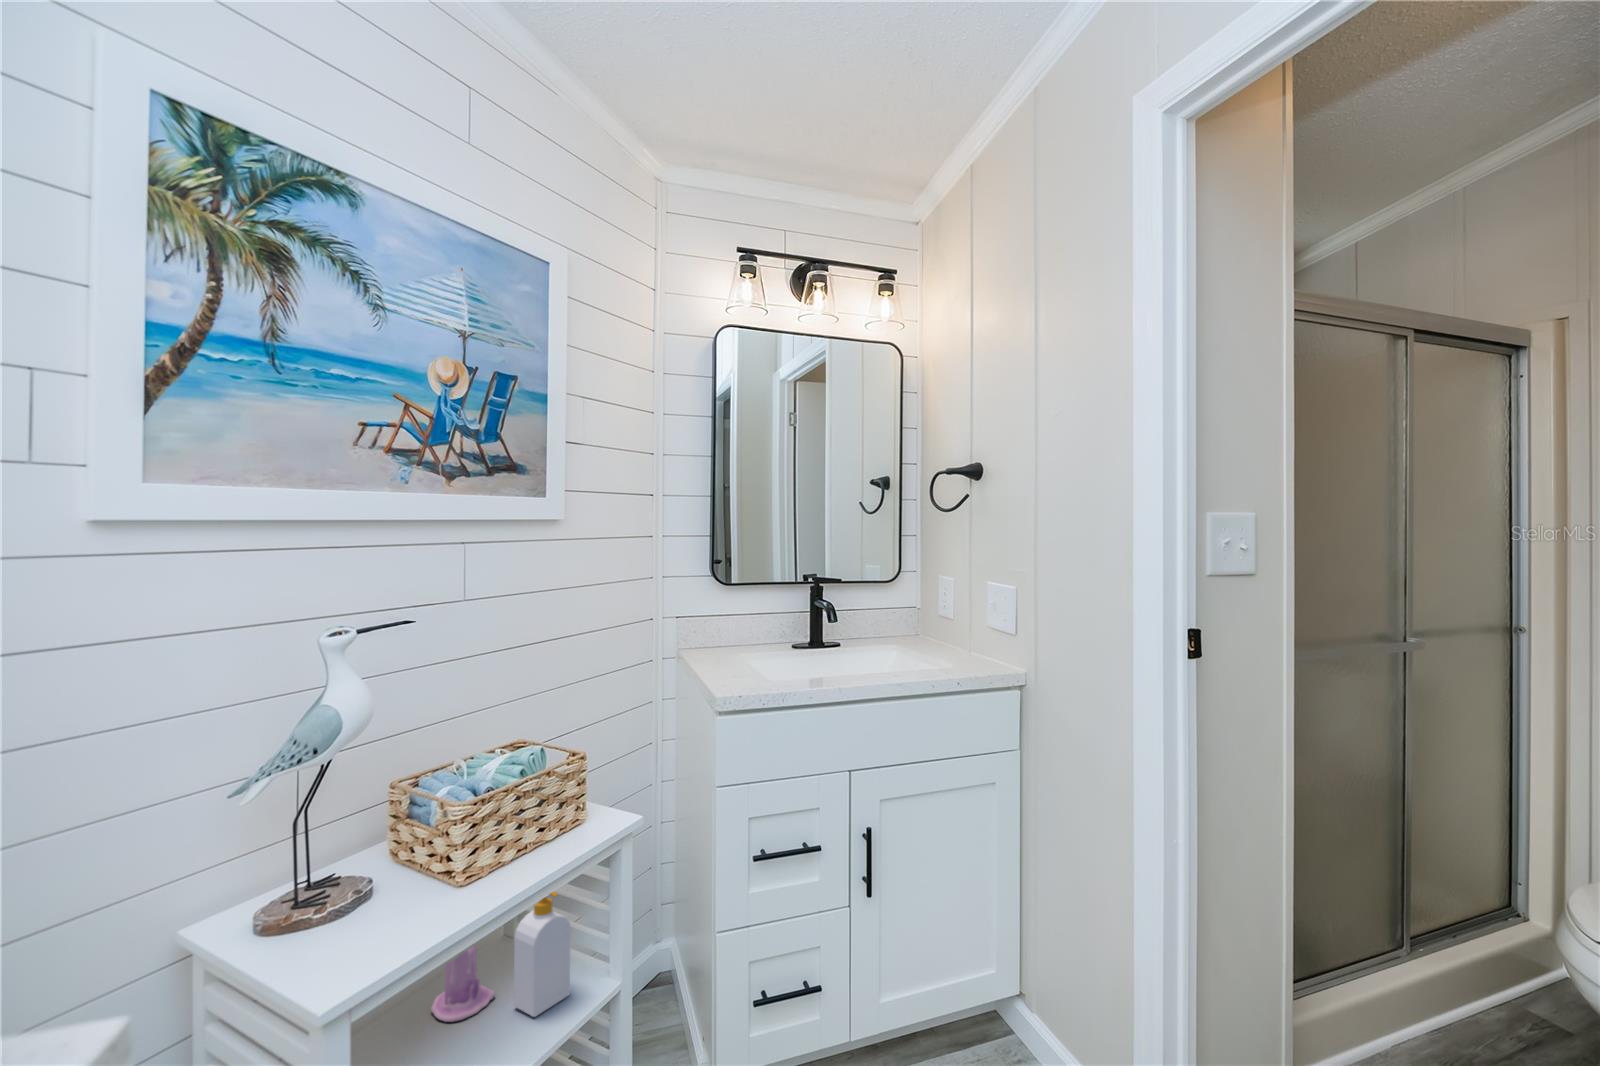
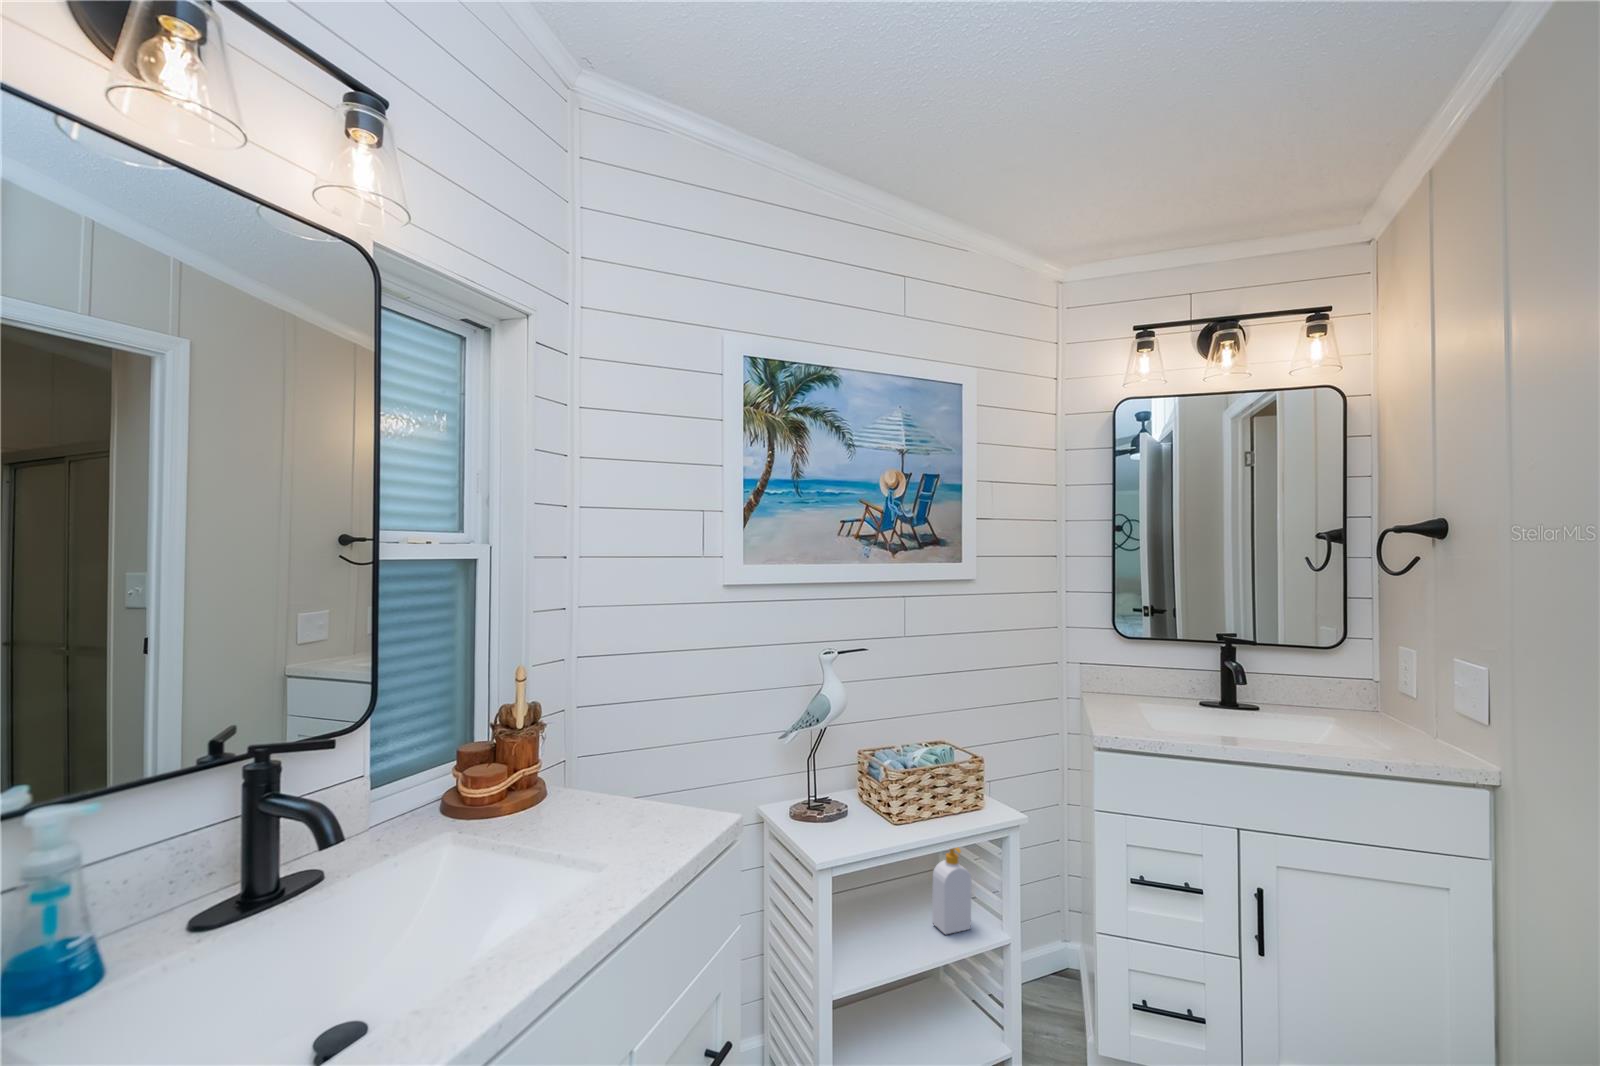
candle: present [431,946,495,1022] -> none [881,860,921,920]

